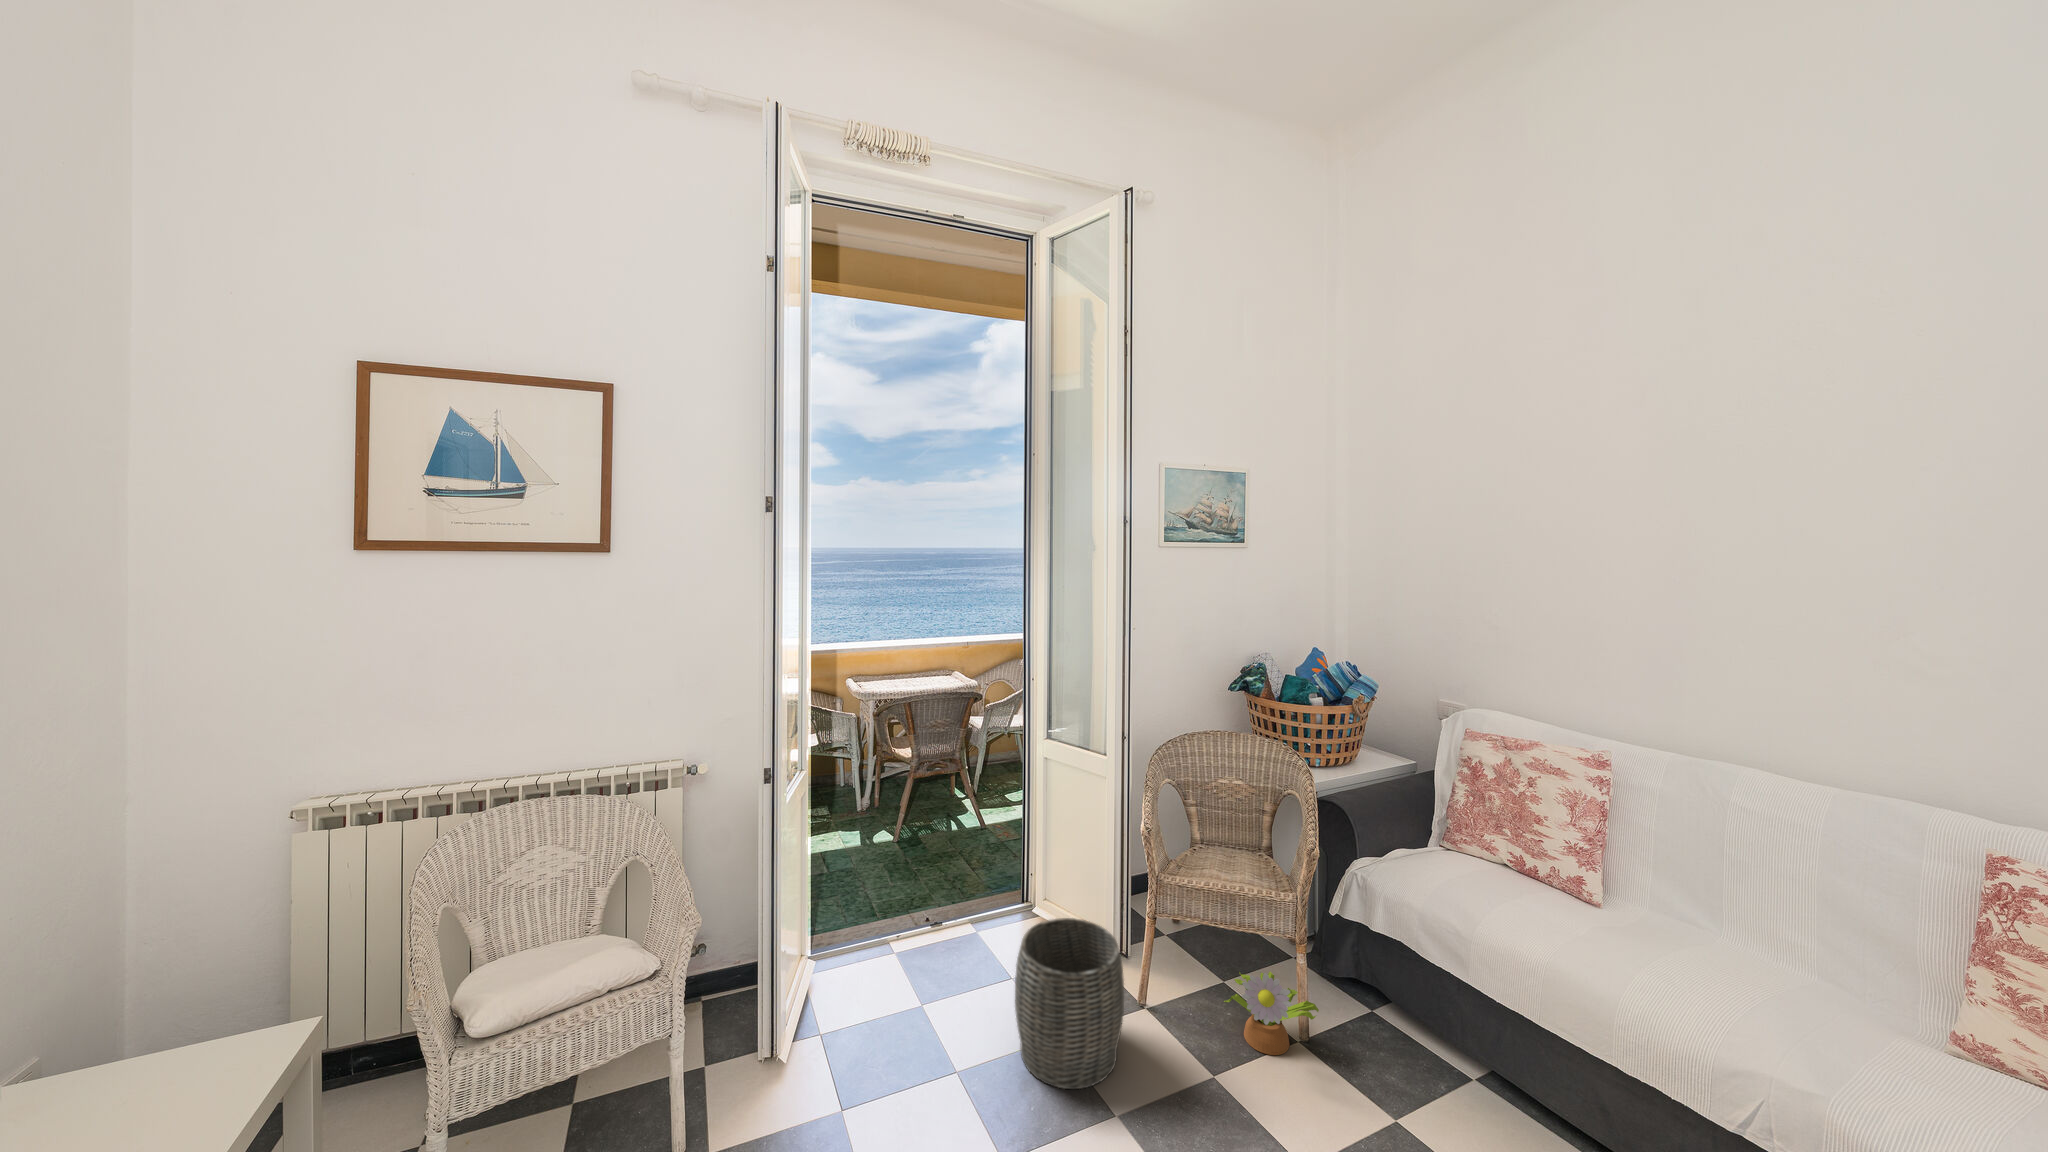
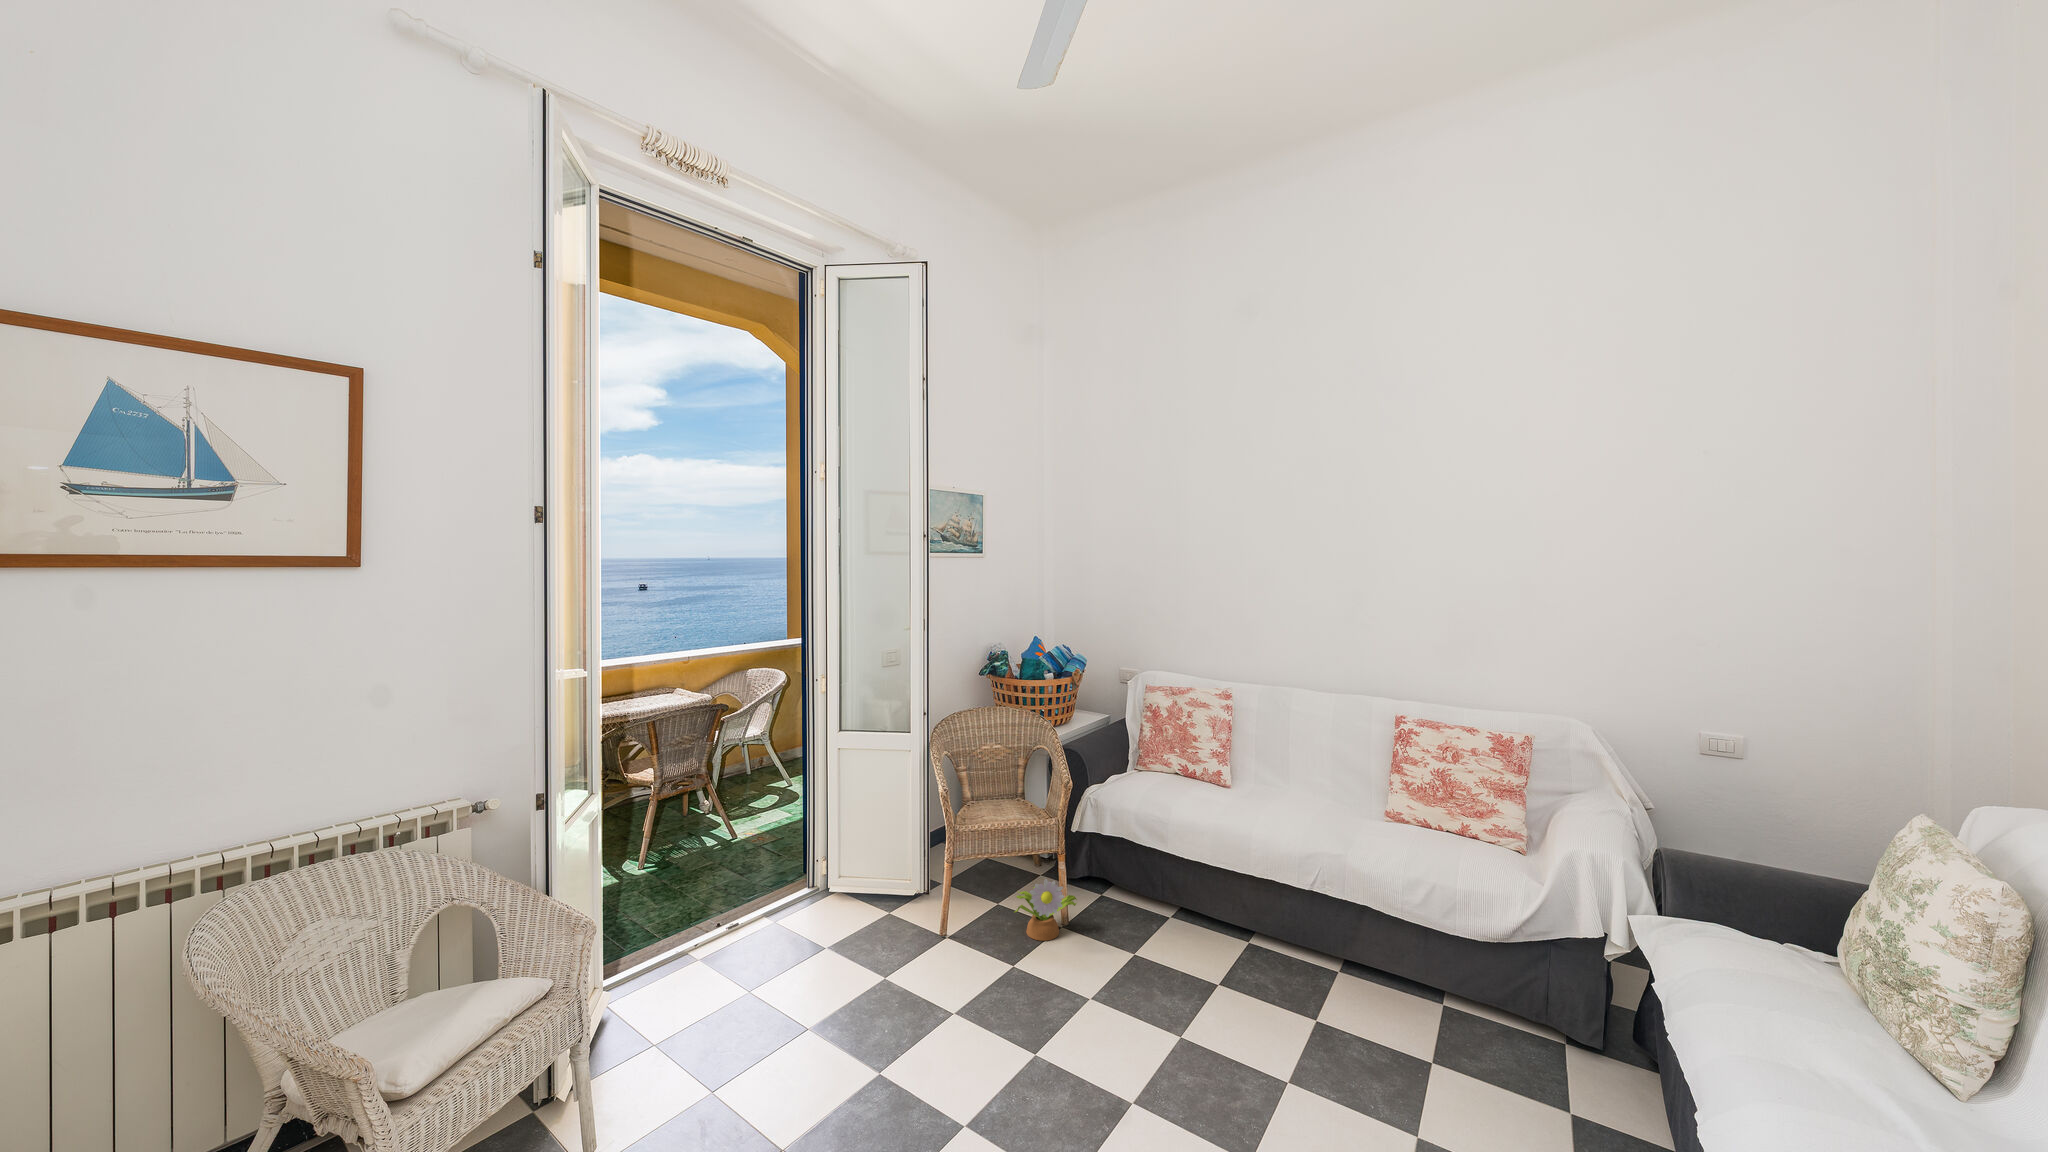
woven basket: present [1015,918,1124,1089] -> none [856,876,949,1009]

